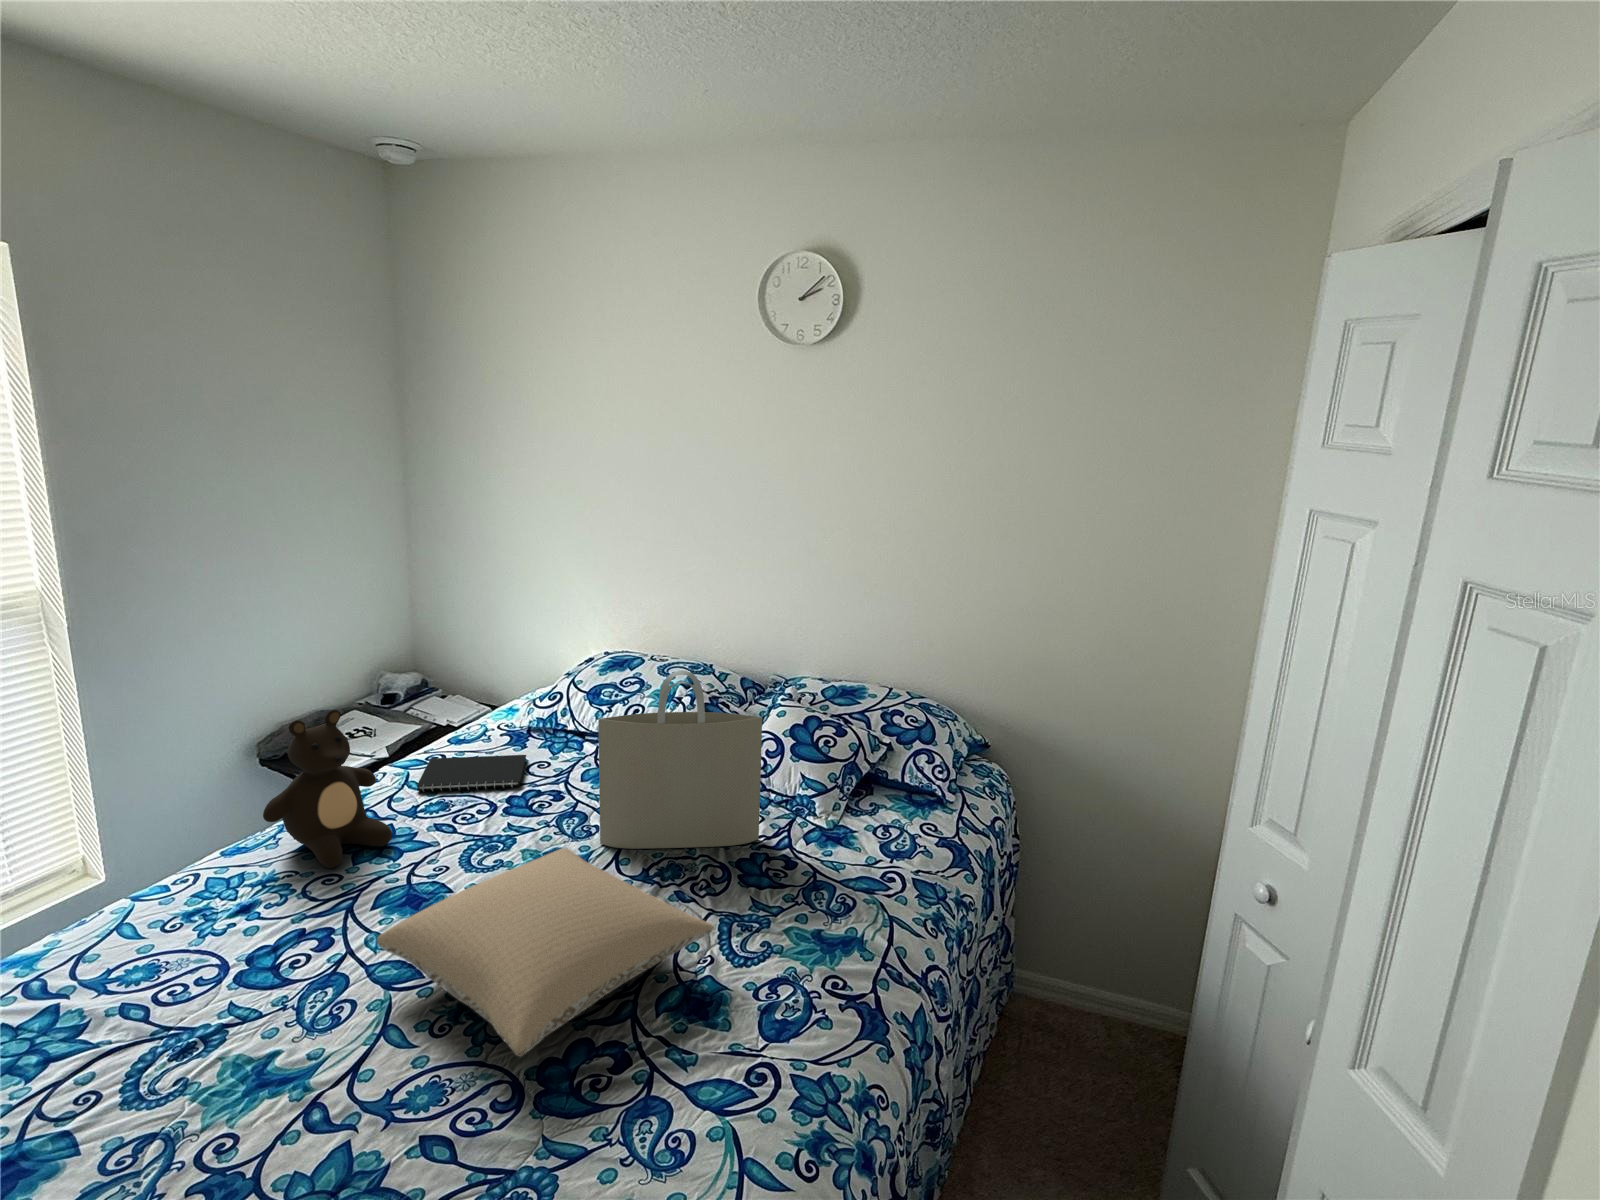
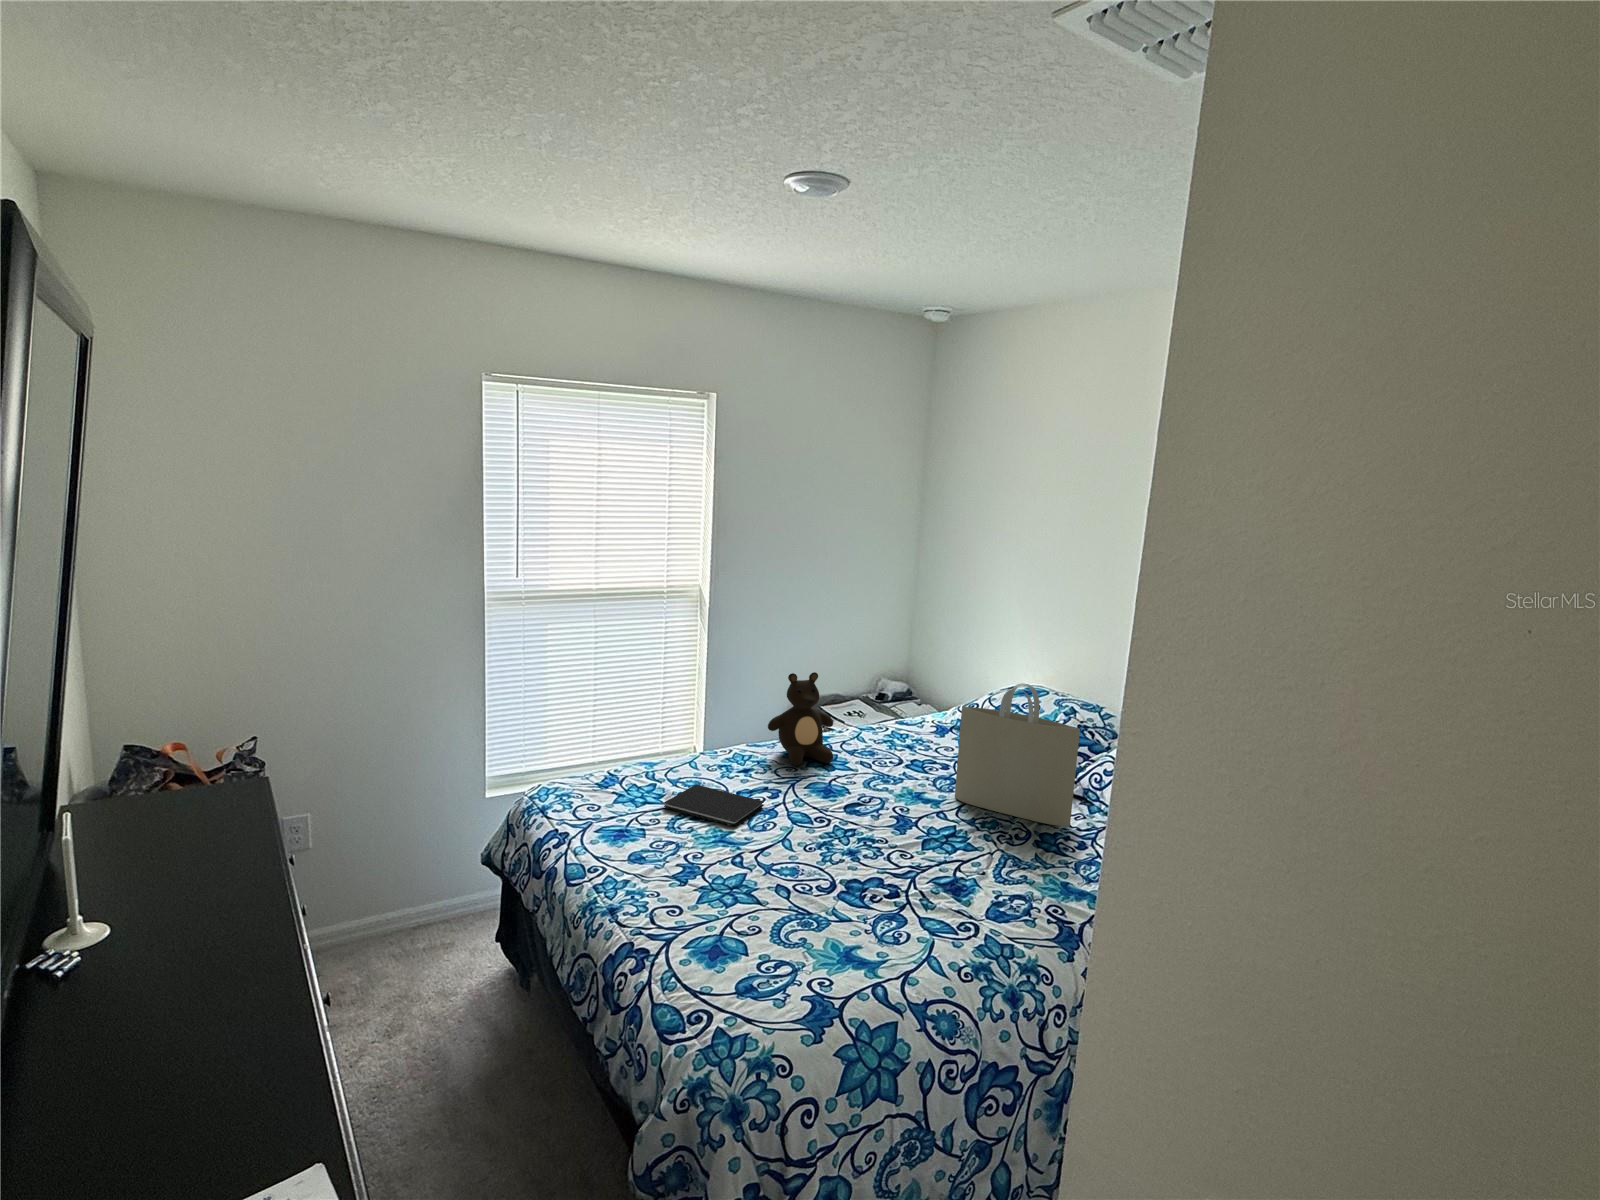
notebook: present [417,755,526,792] -> present [664,784,764,826]
pillow: present [377,848,714,1057] -> none [793,780,982,864]

